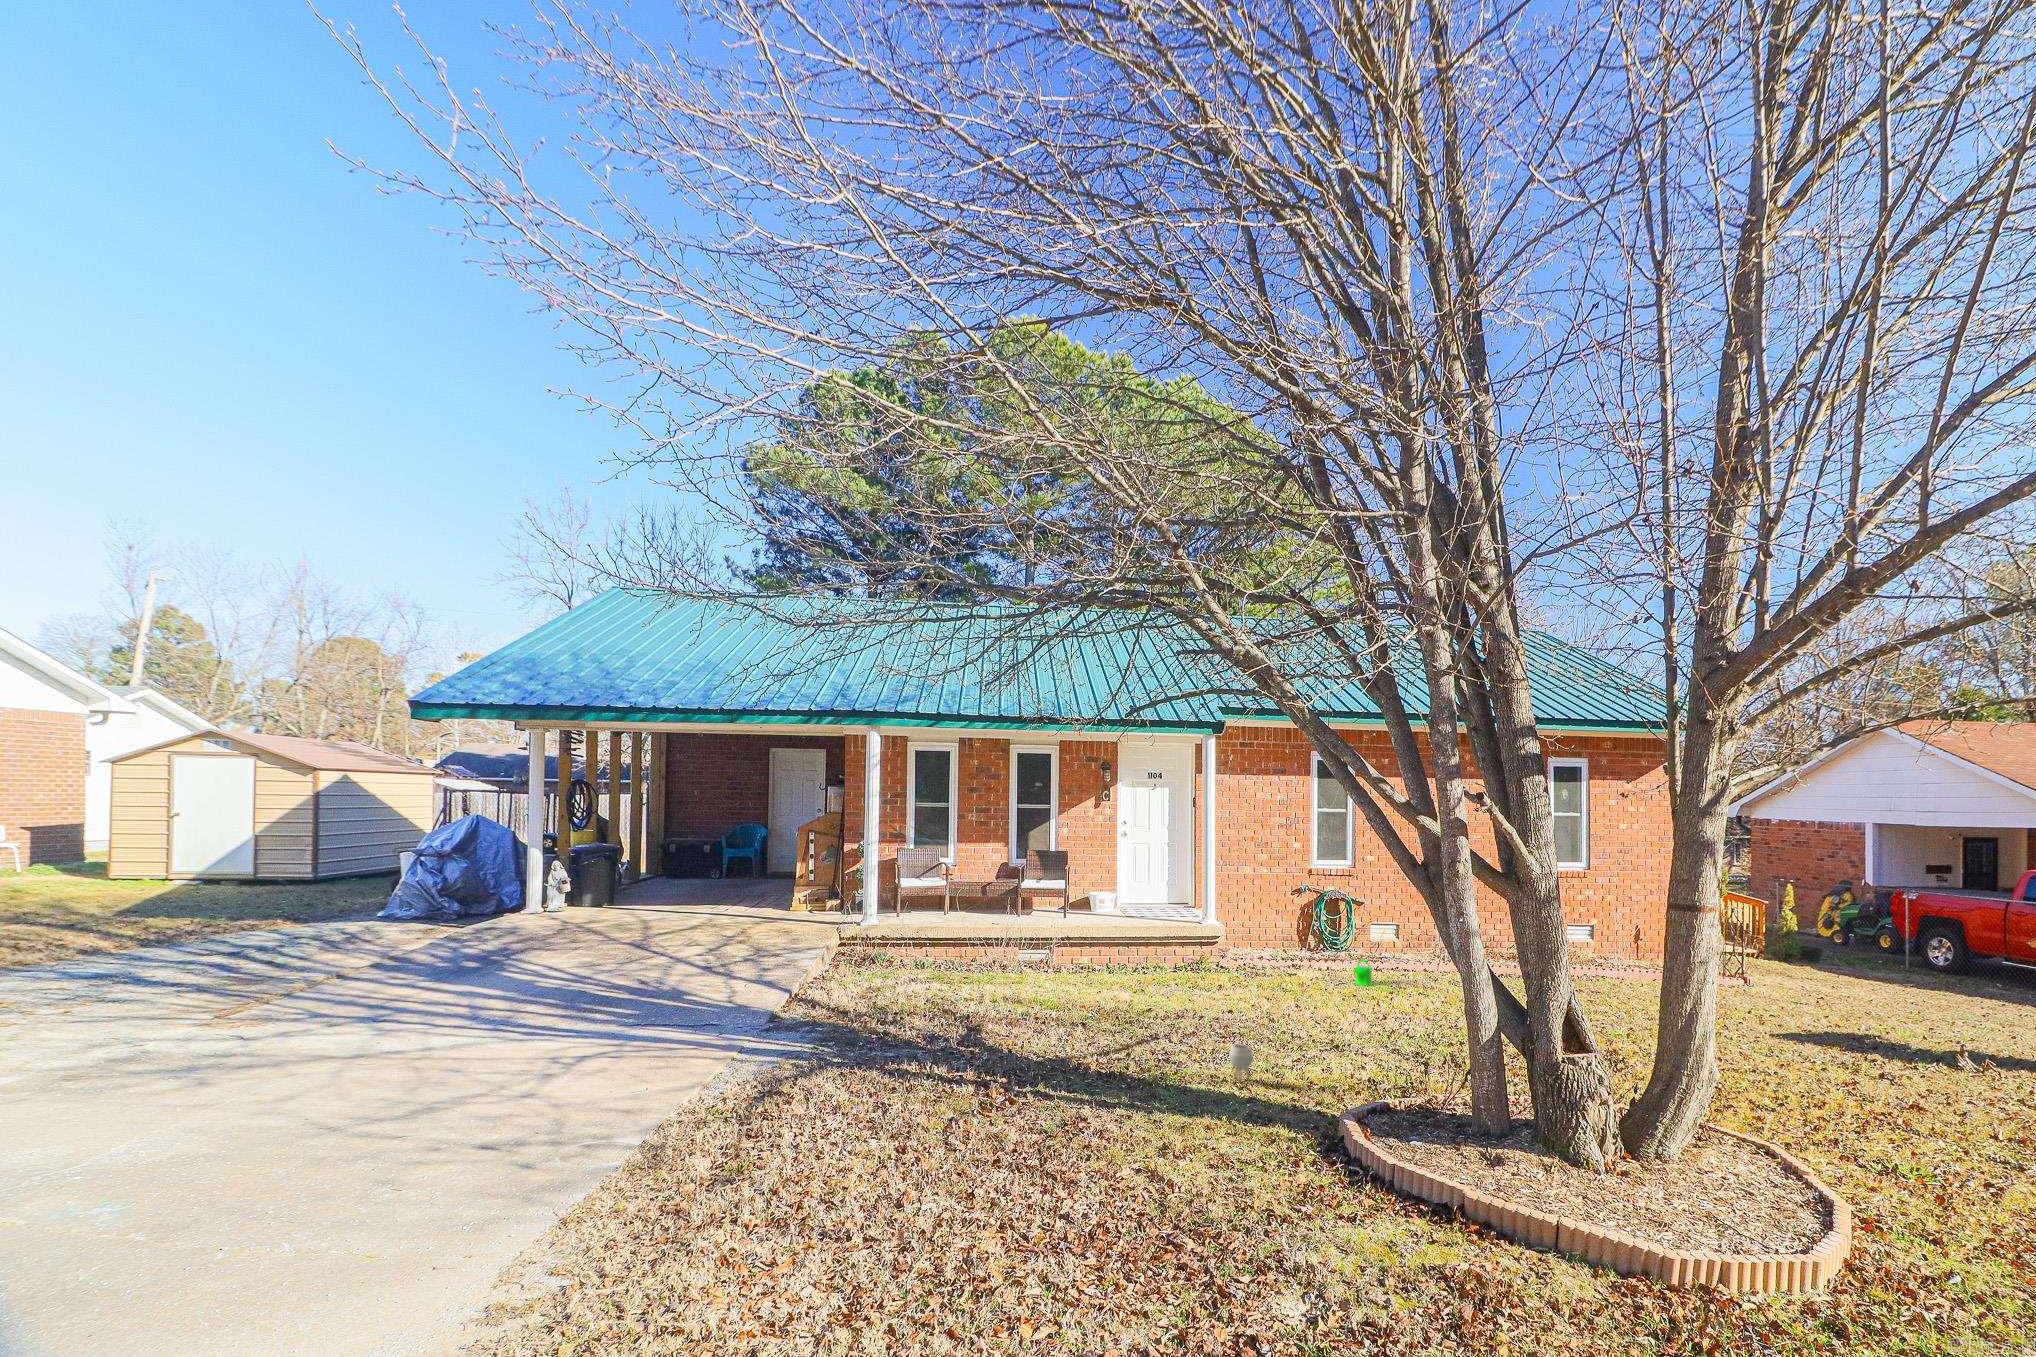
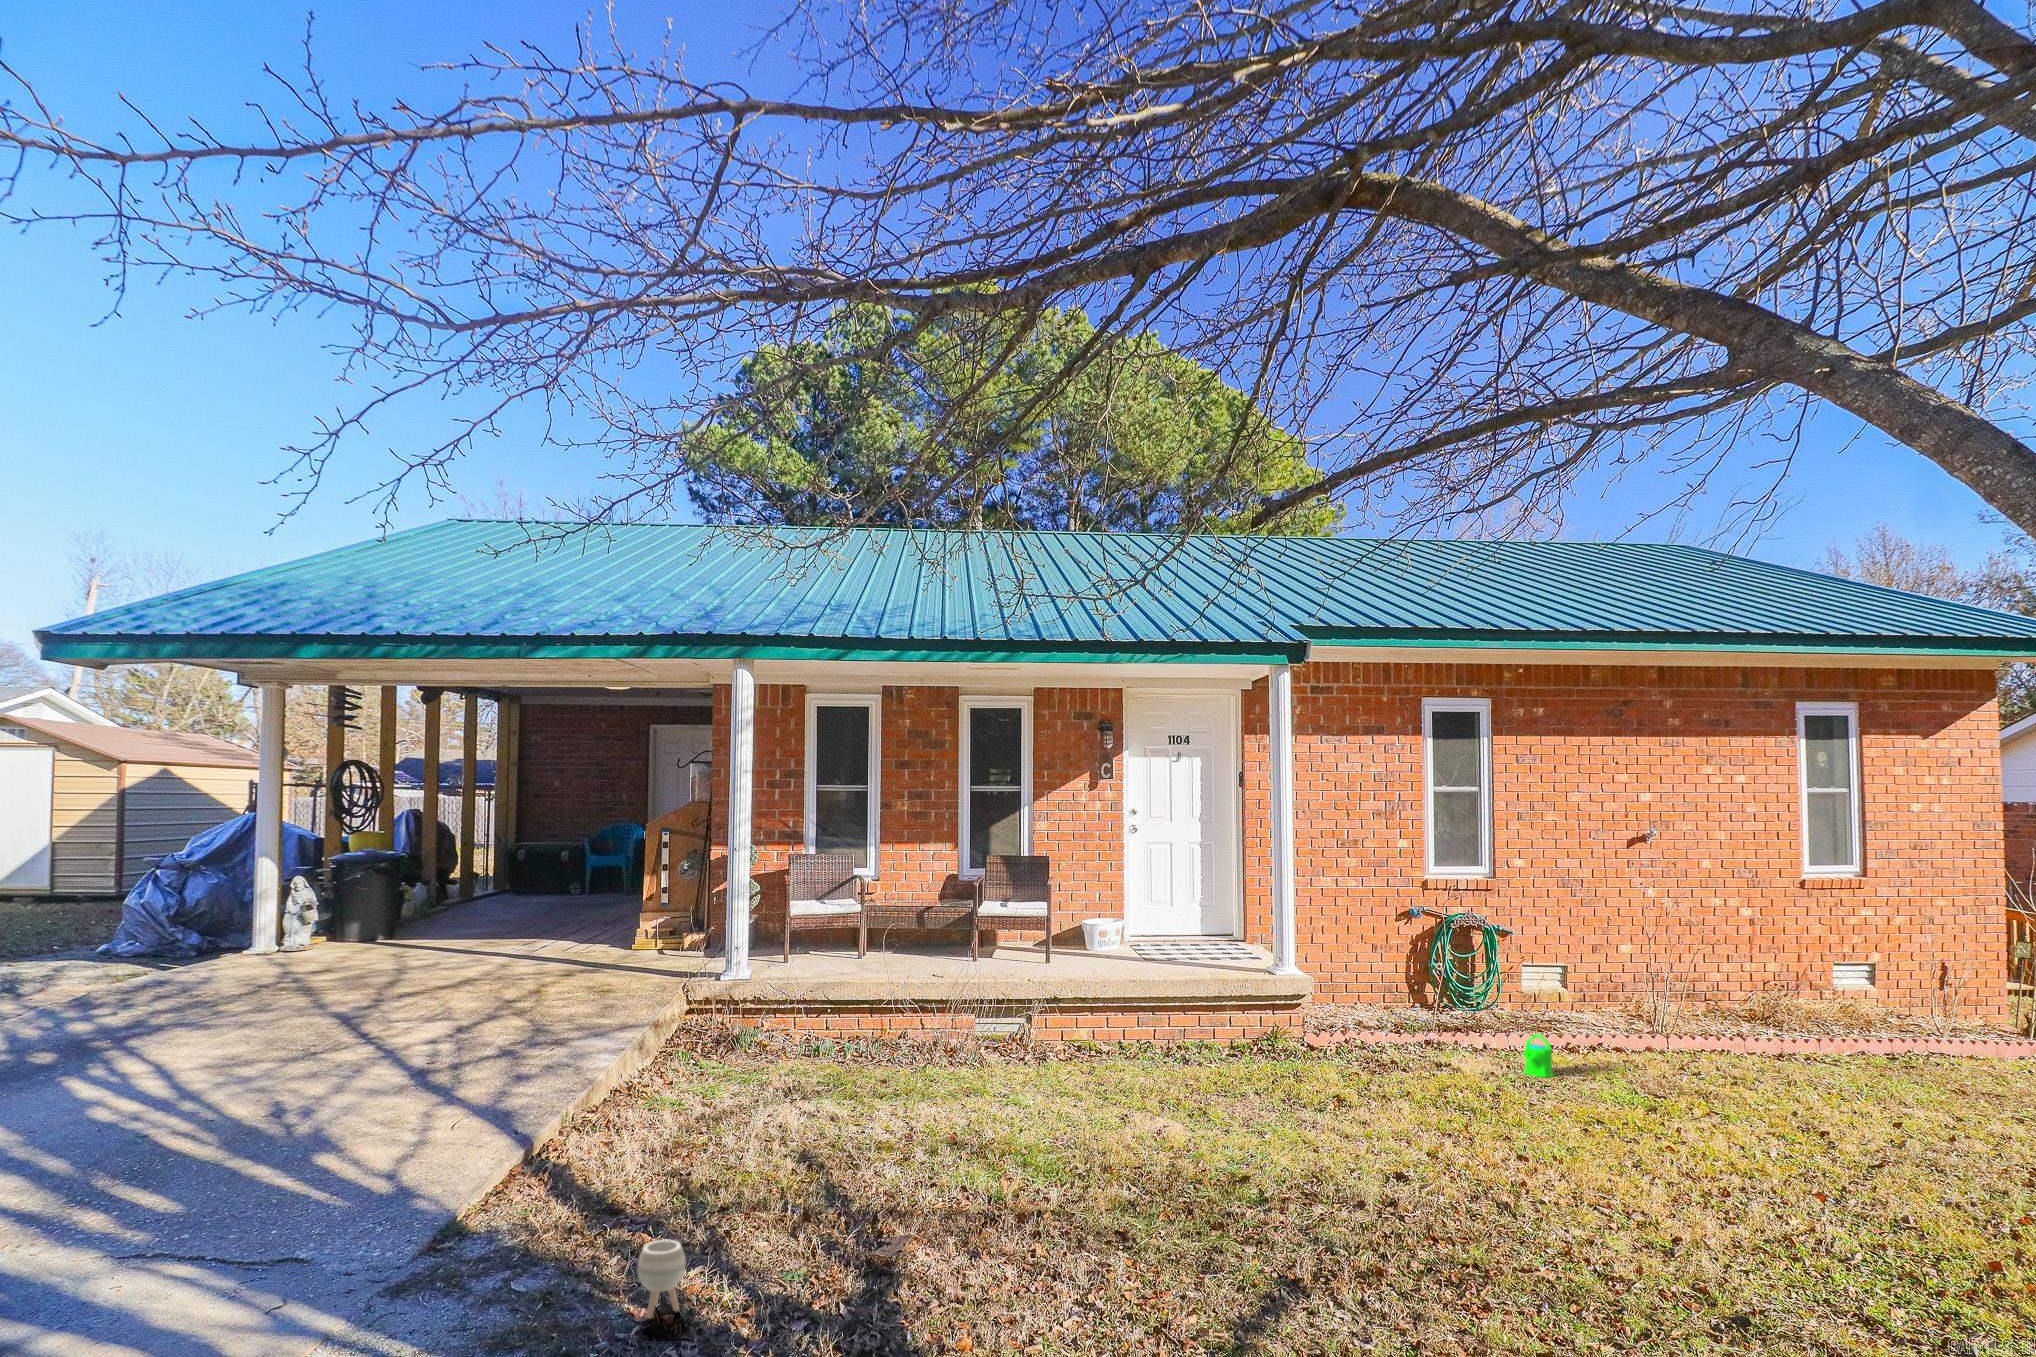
planter: present [1229,1044,1253,1081] -> present [637,1240,685,1319]

